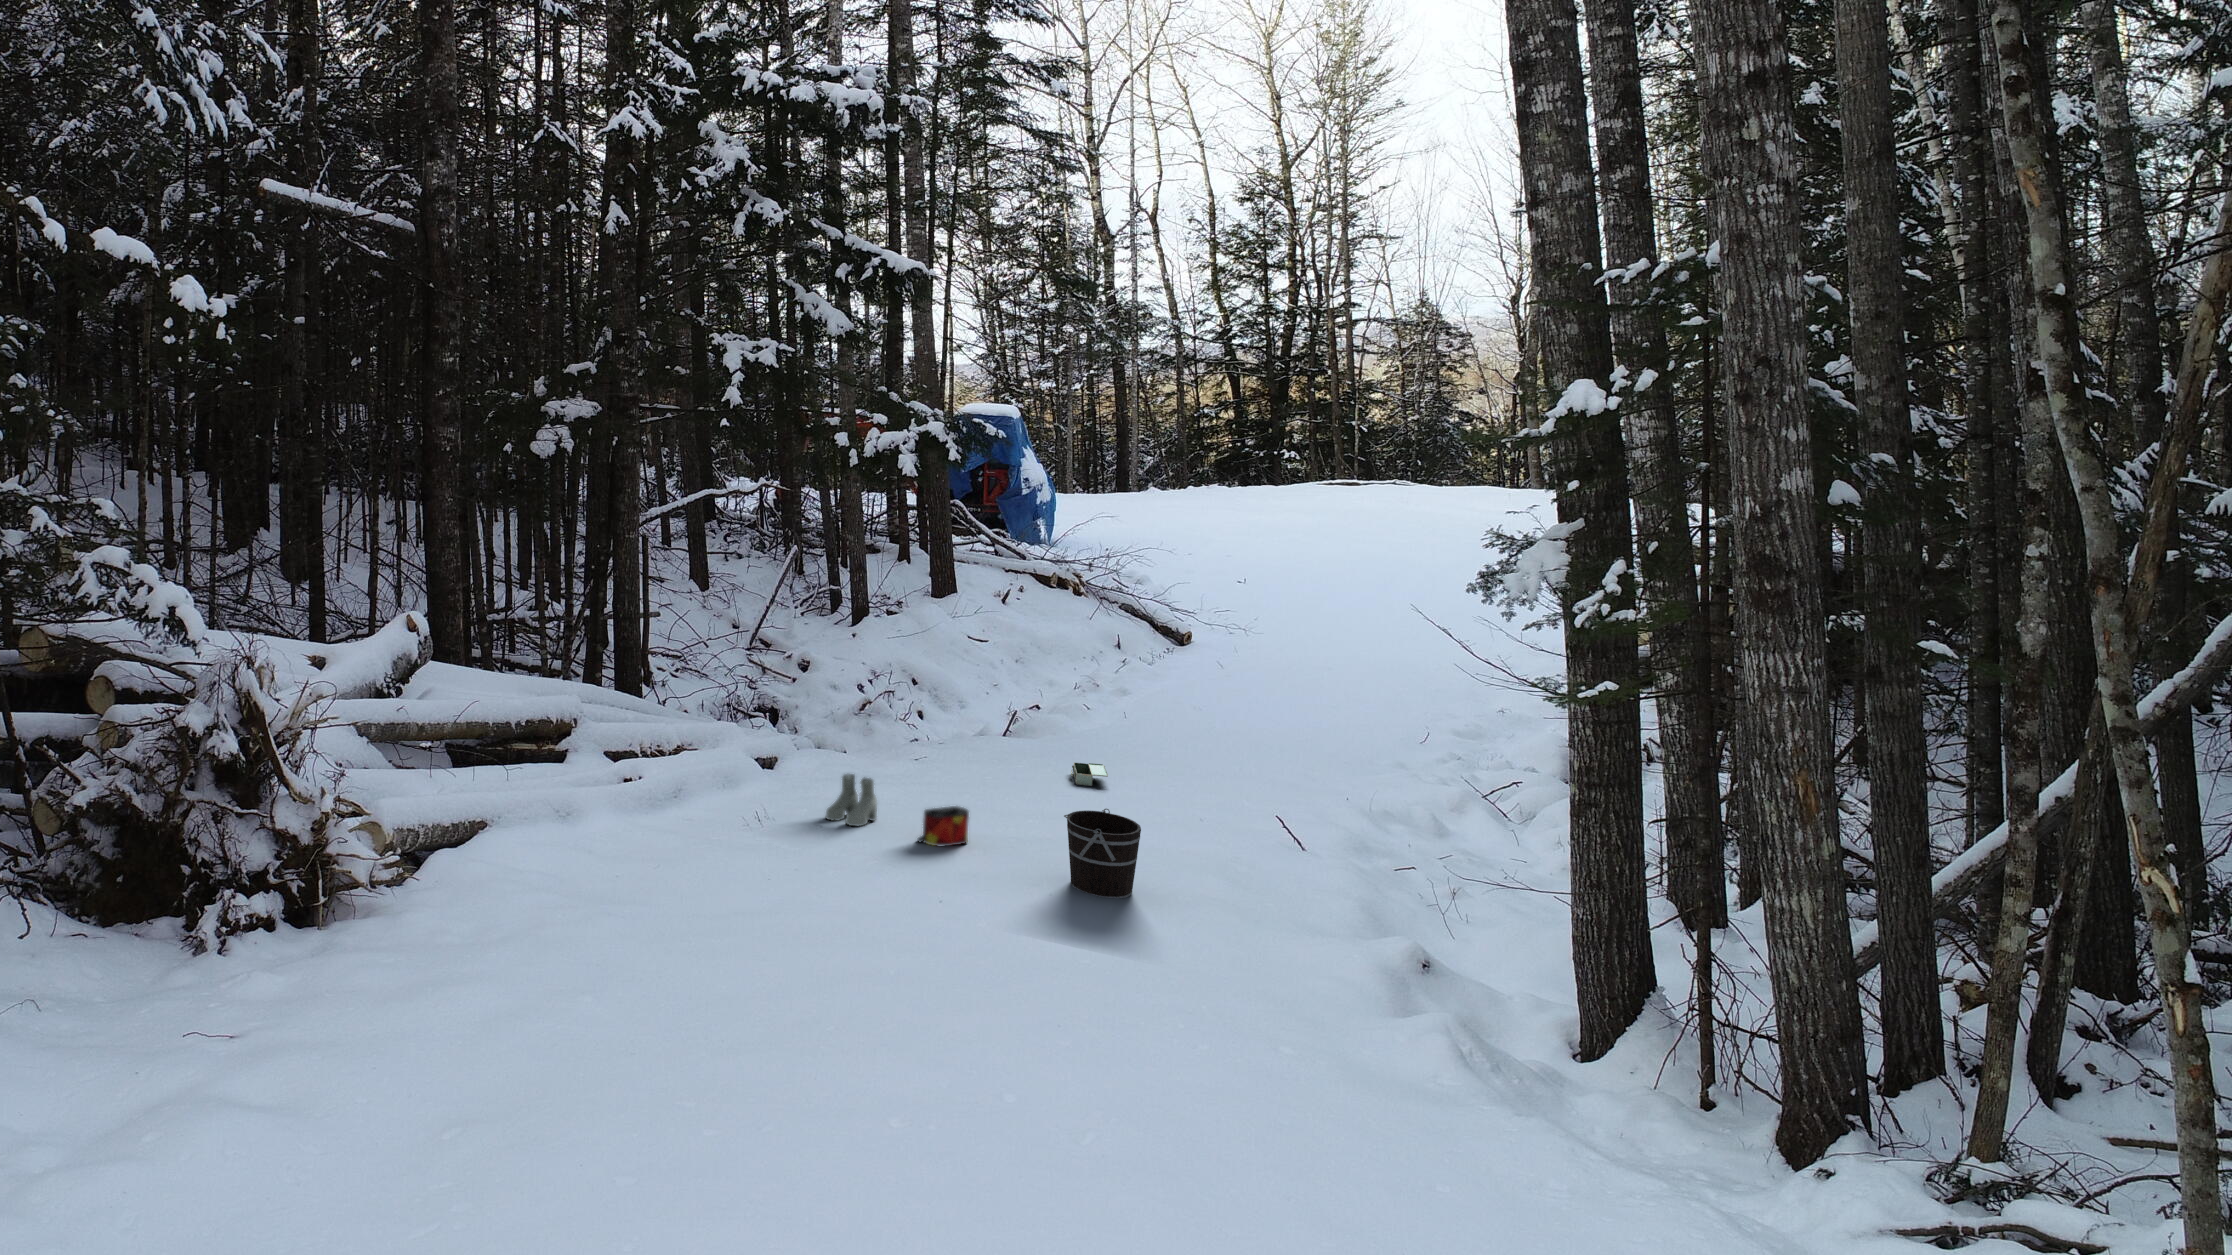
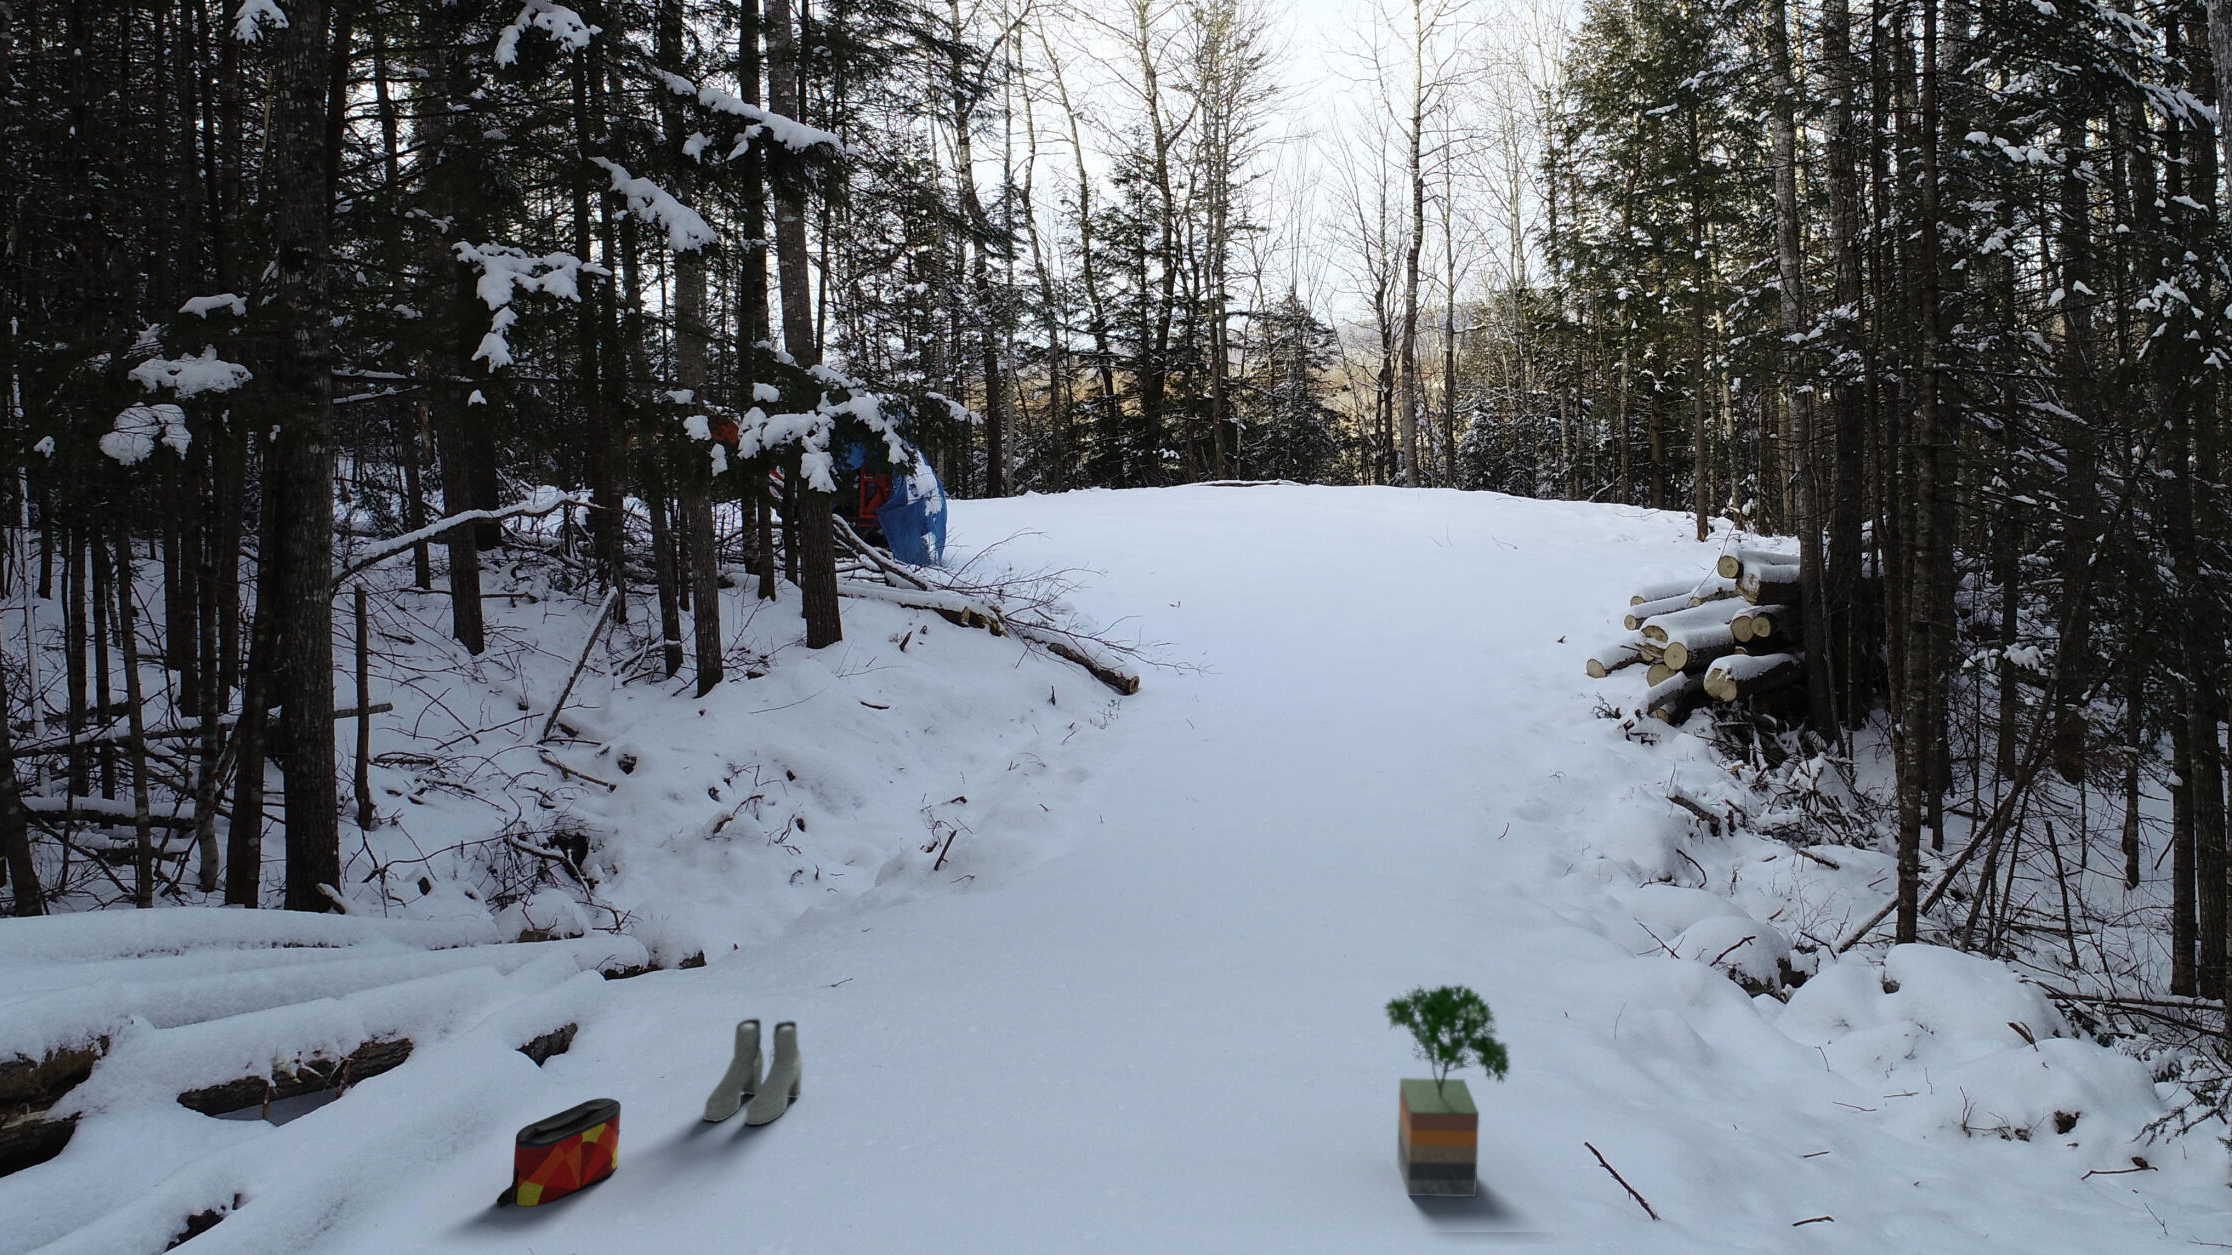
toolbox: present [1071,763,1108,786] -> none [1059,879,1114,919]
bag: present [918,806,969,846] -> present [497,1098,621,1207]
potted tree: none [1206,808,1295,946] -> present [1385,986,1509,1197]
bucket: present [1064,809,1141,898] -> none [1151,1005,1269,1170]

